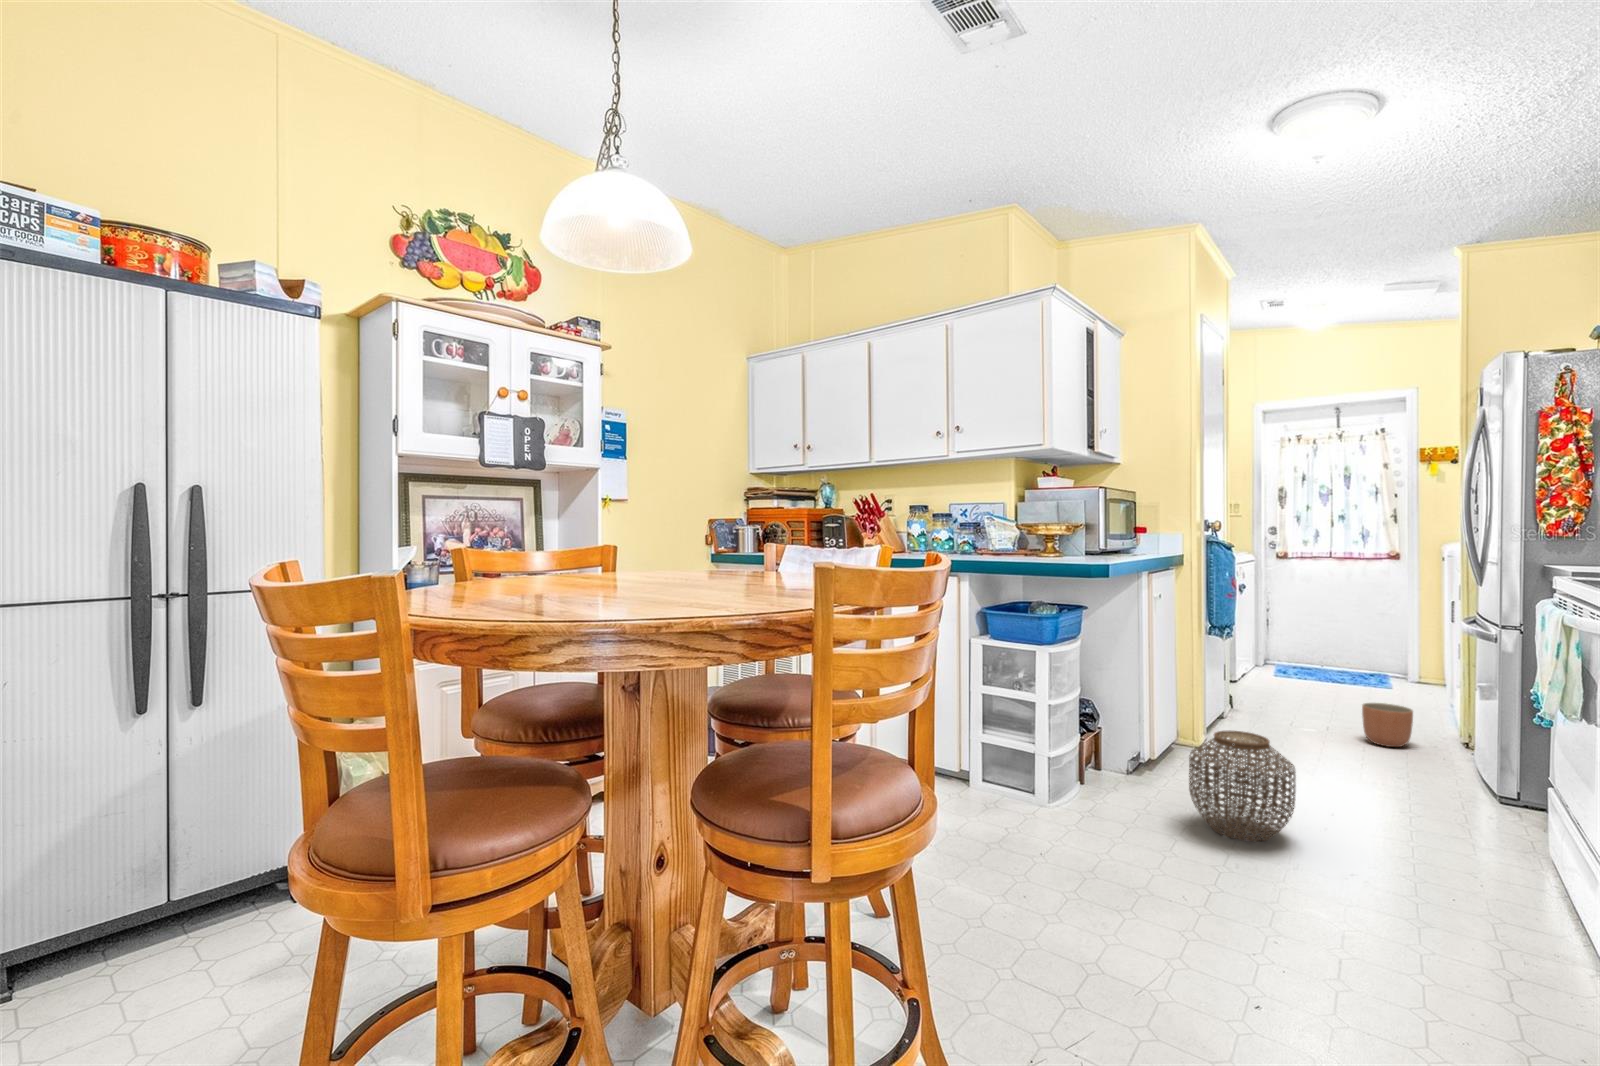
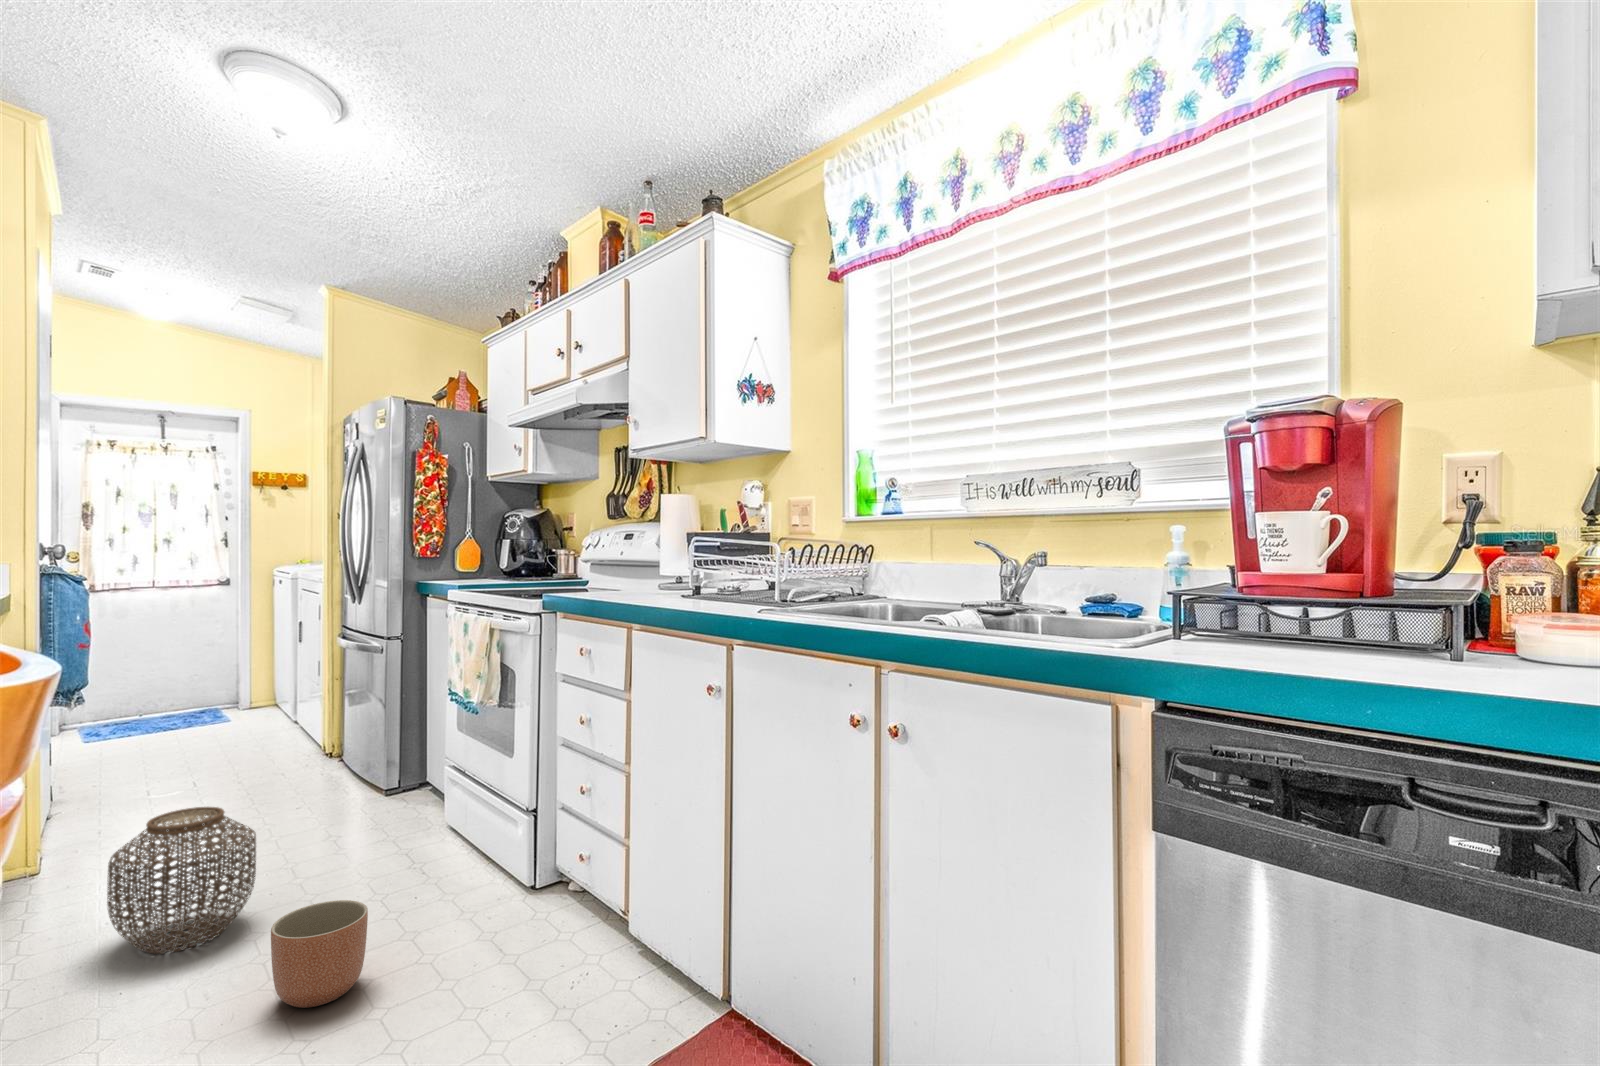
planter: present [1362,703,1413,747] -> present [271,900,368,1008]

